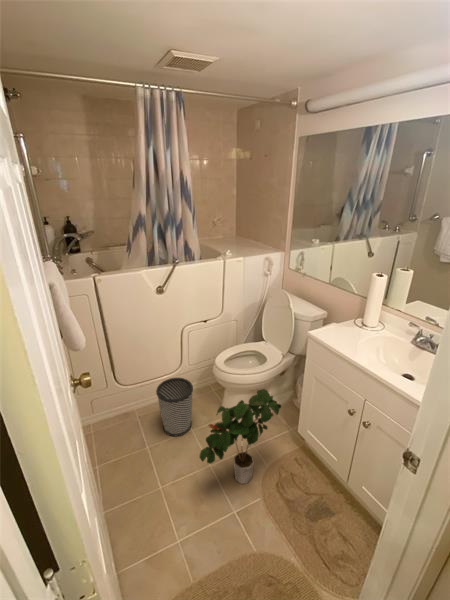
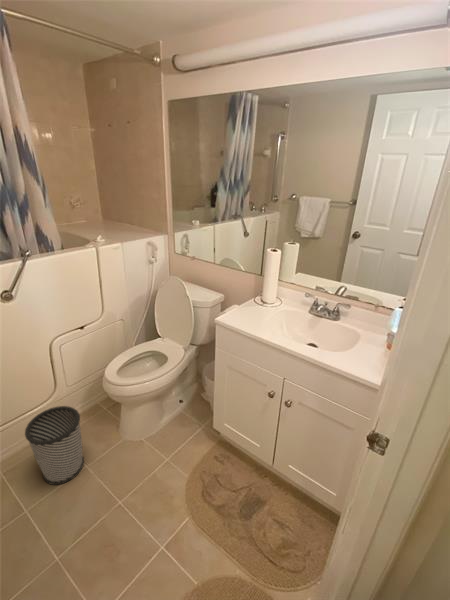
potted plant: present [200,389,281,484] -> none [108,394,196,511]

